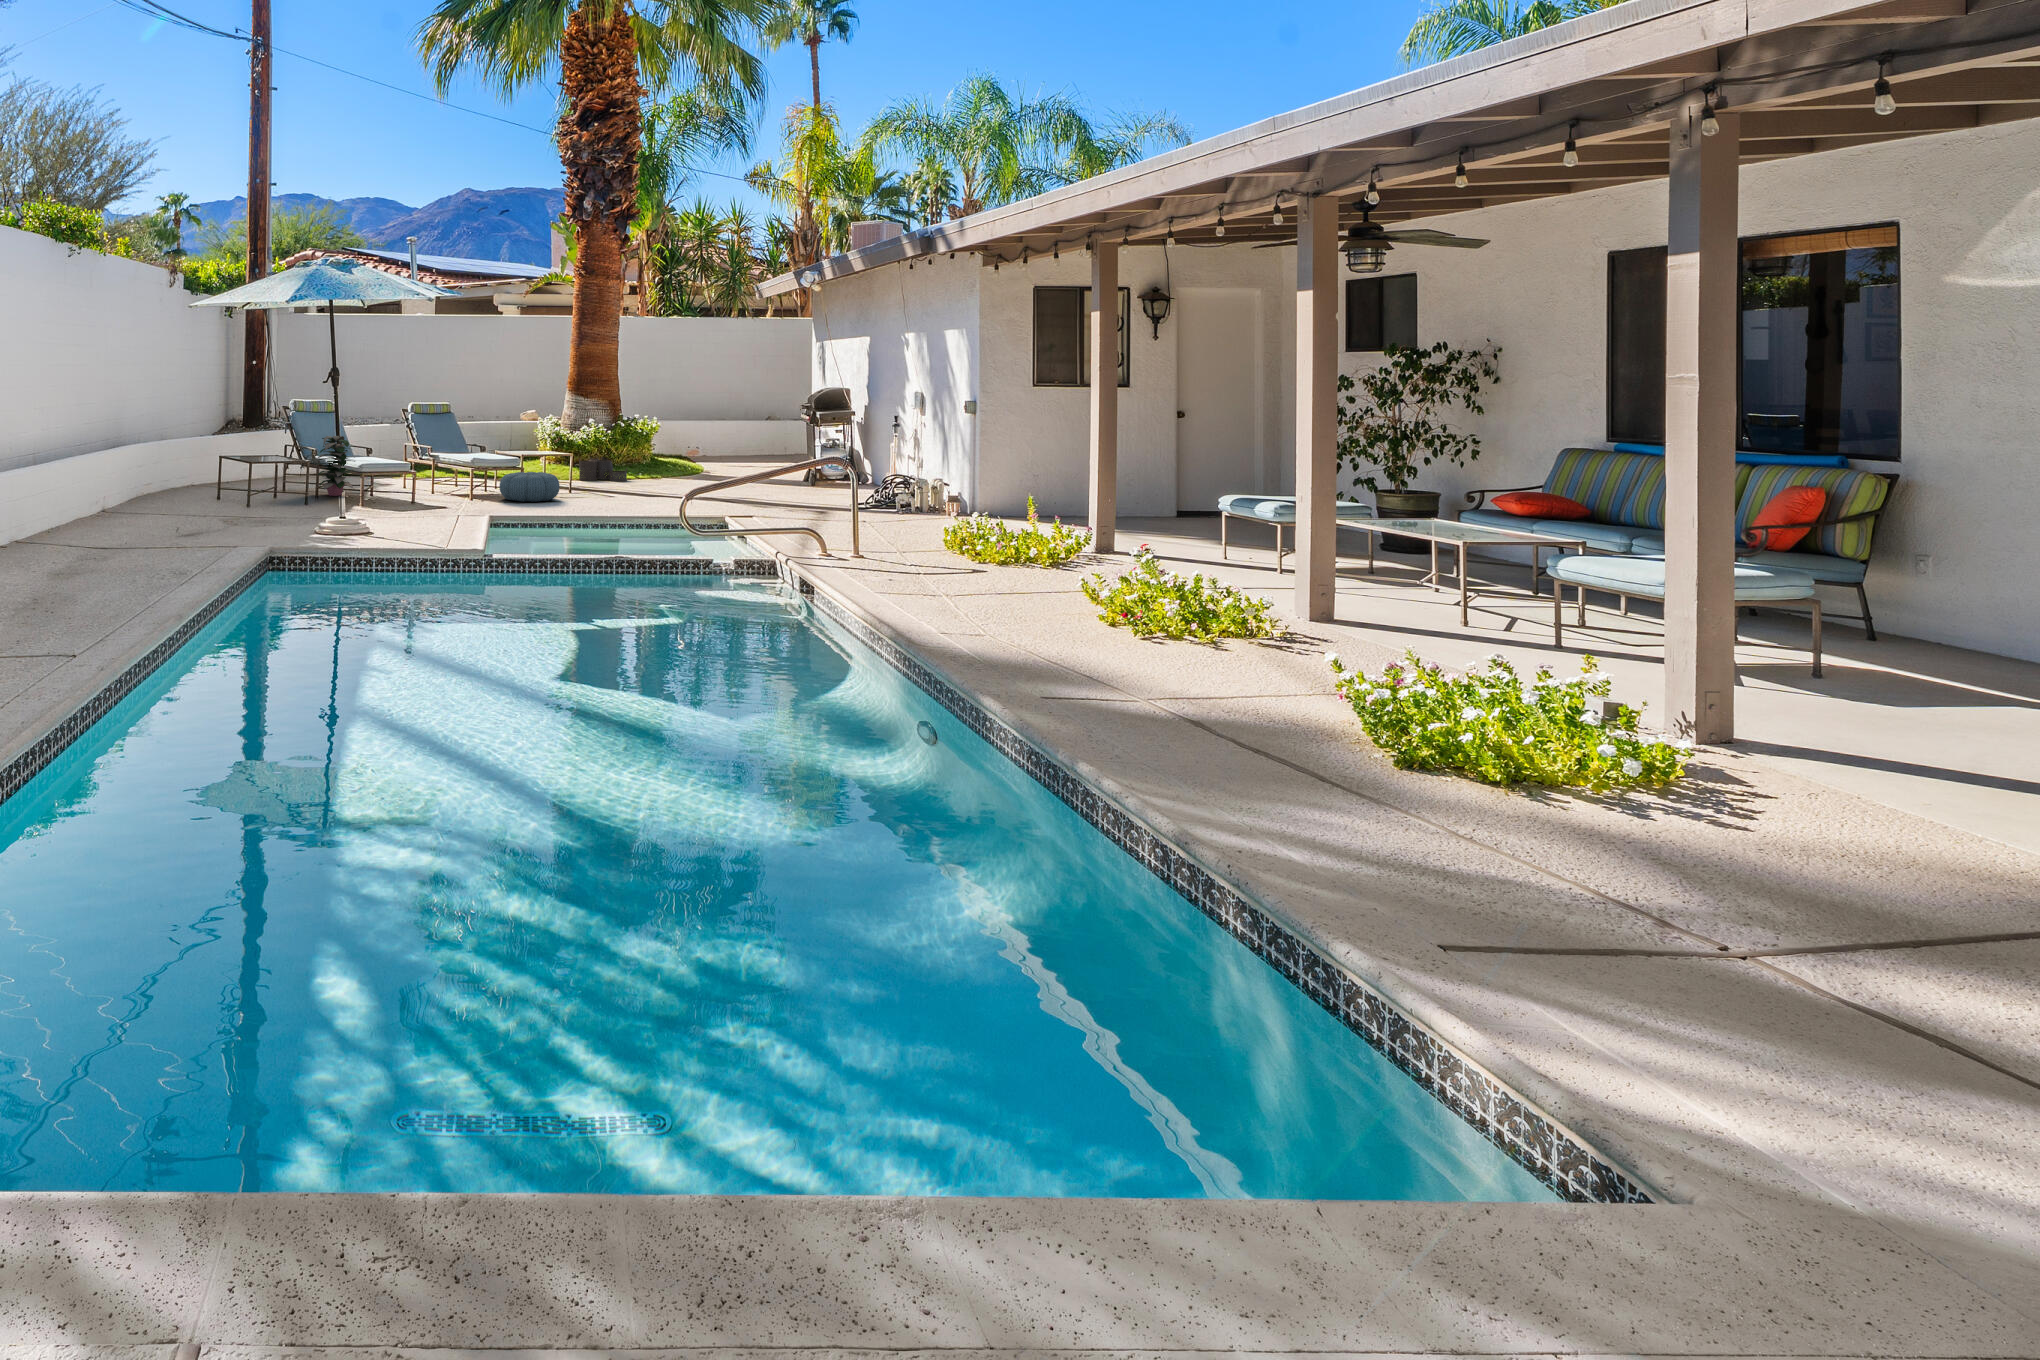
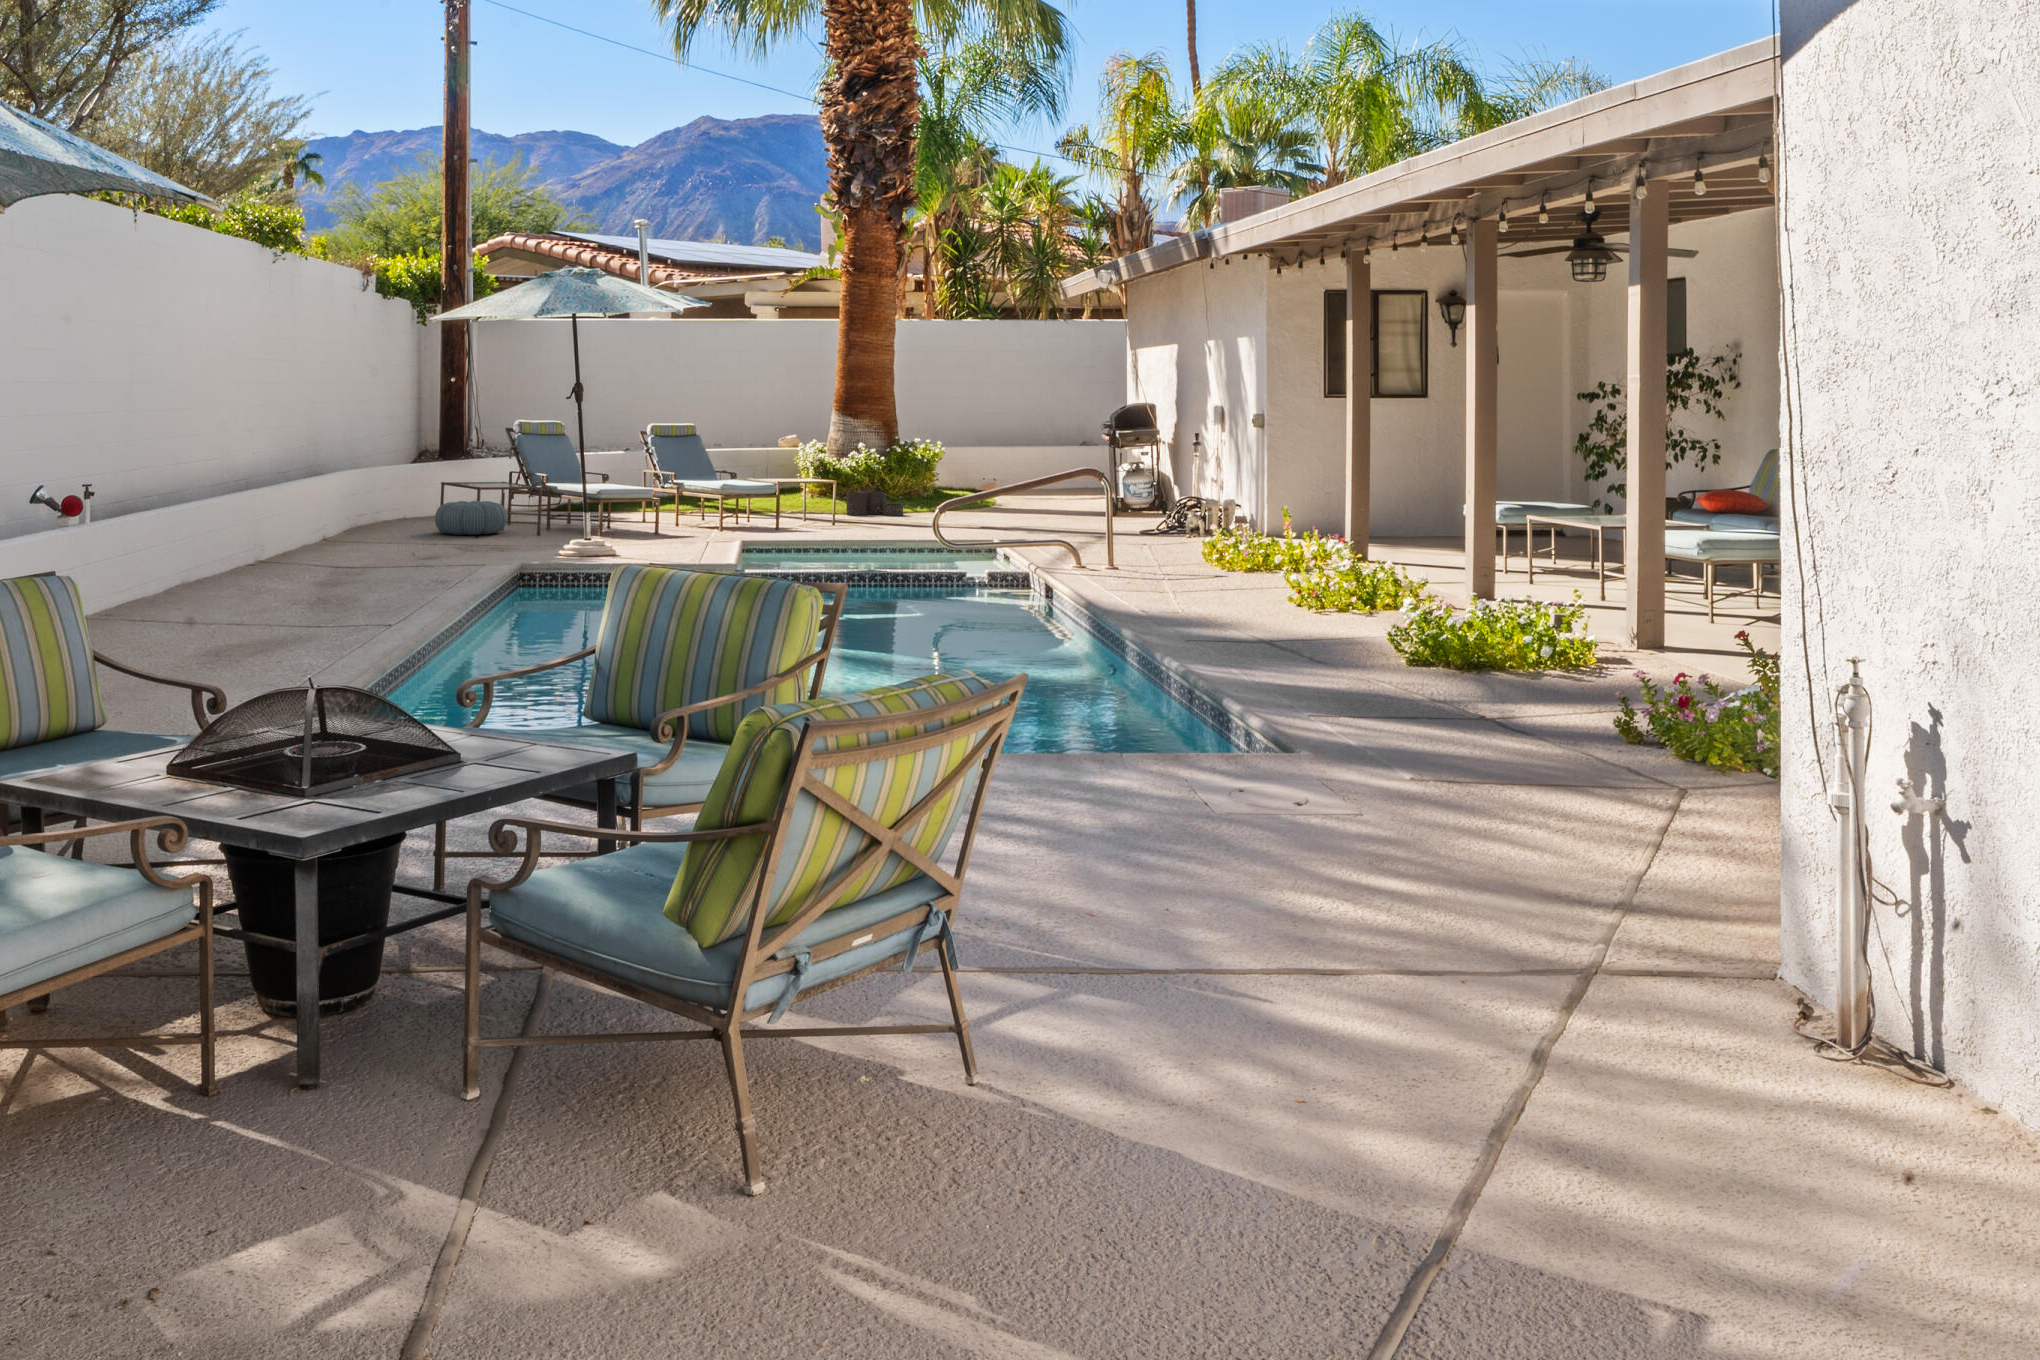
decorative plant: present [316,436,355,496] -> none [536,460,588,530]
pouf: present [499,472,560,502] -> present [435,501,507,535]

